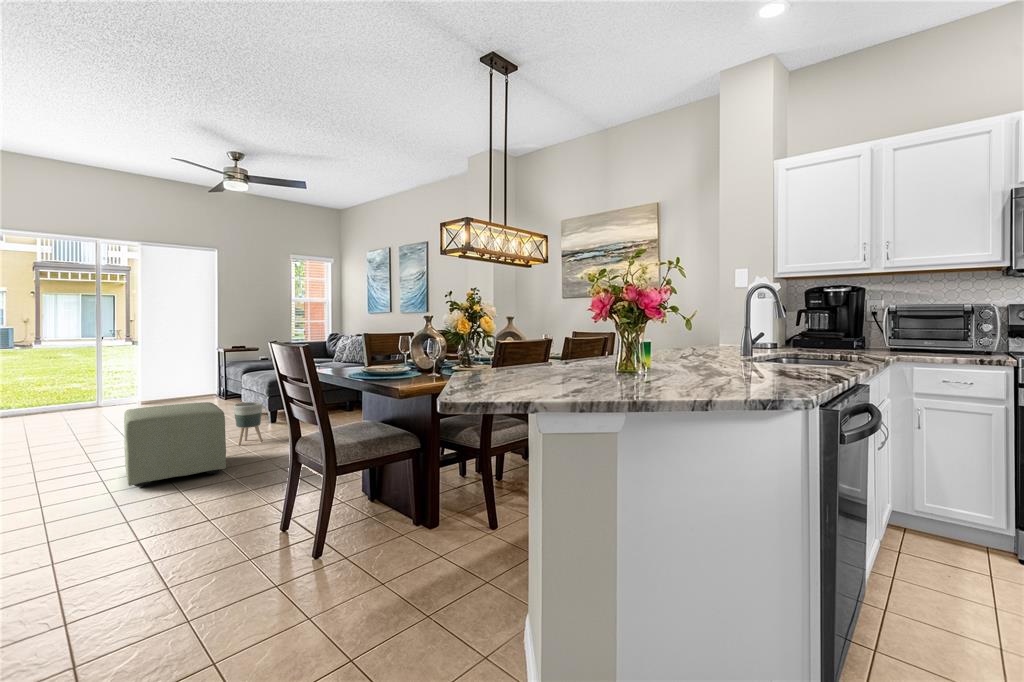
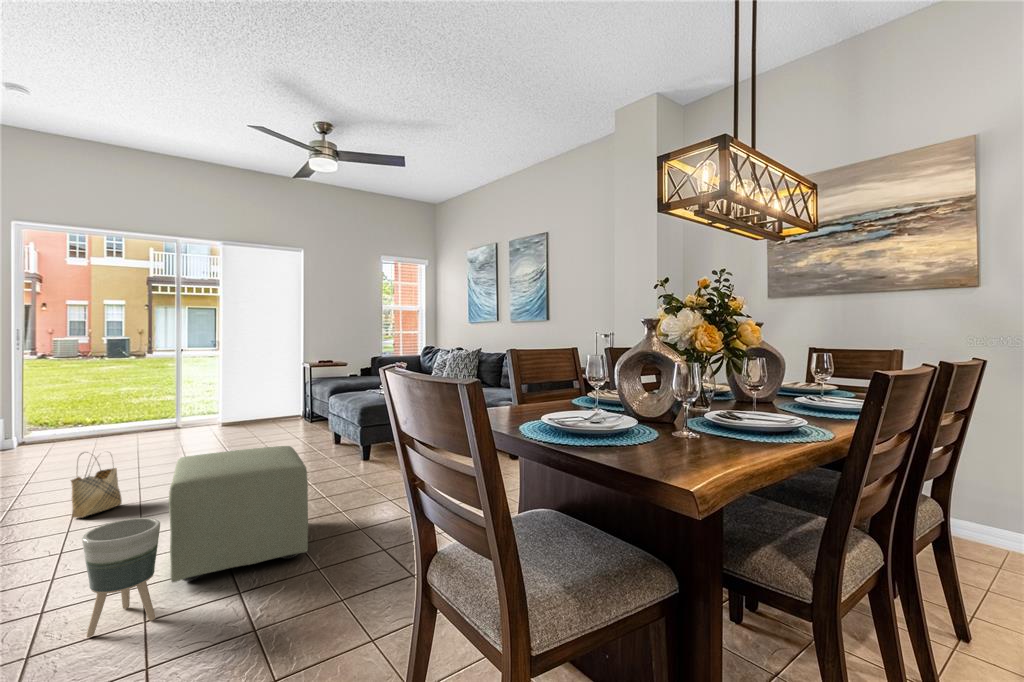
planter: present [233,402,263,446] -> present [82,518,160,637]
woven basket: none [29,412,70,462] -> present [71,453,122,518]

